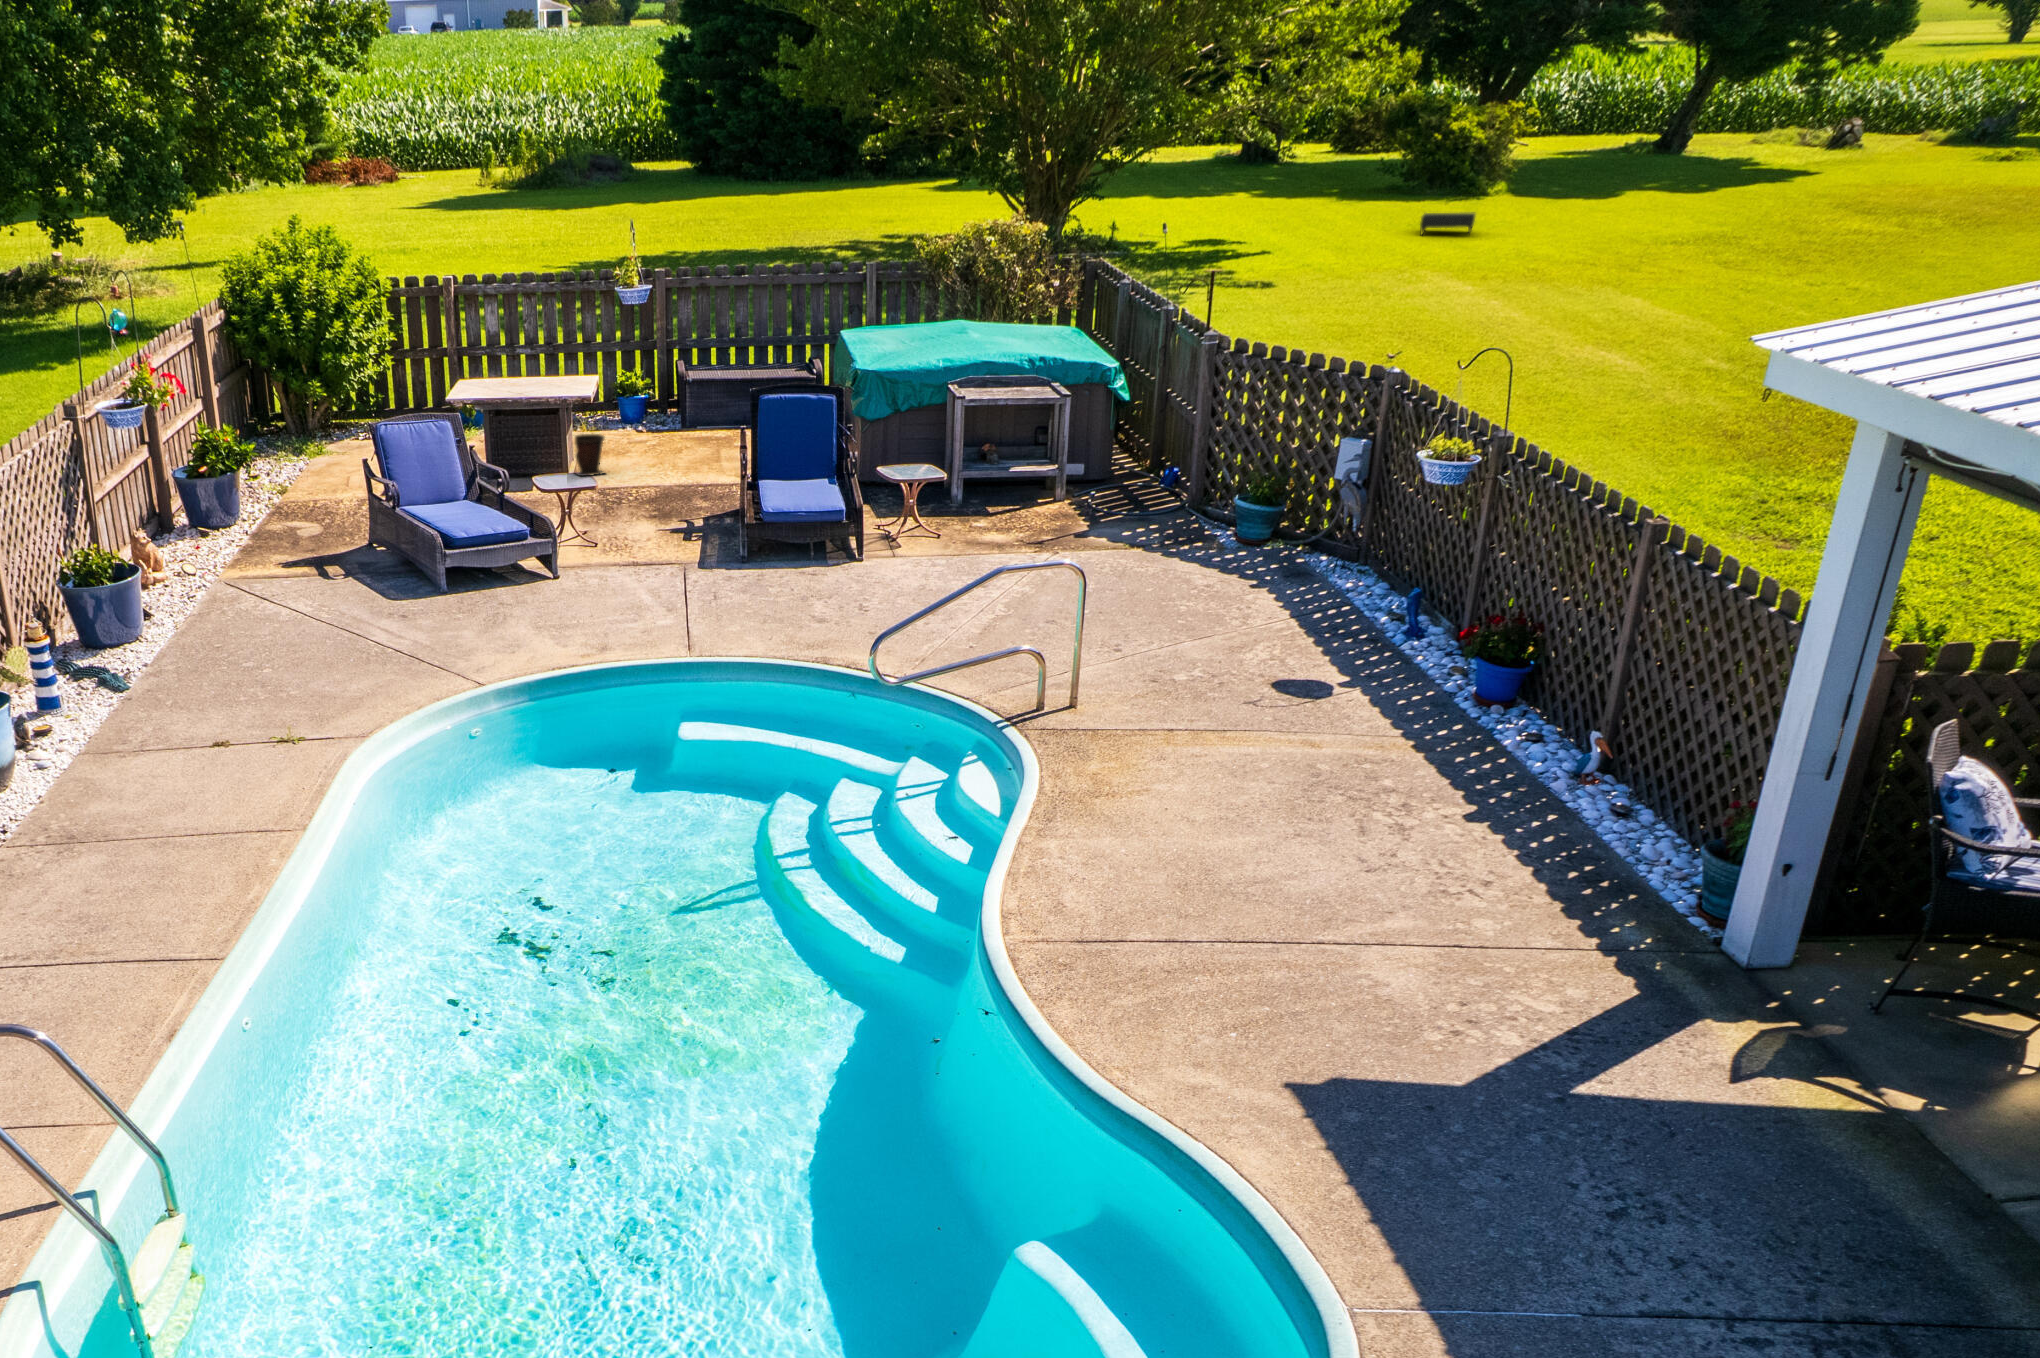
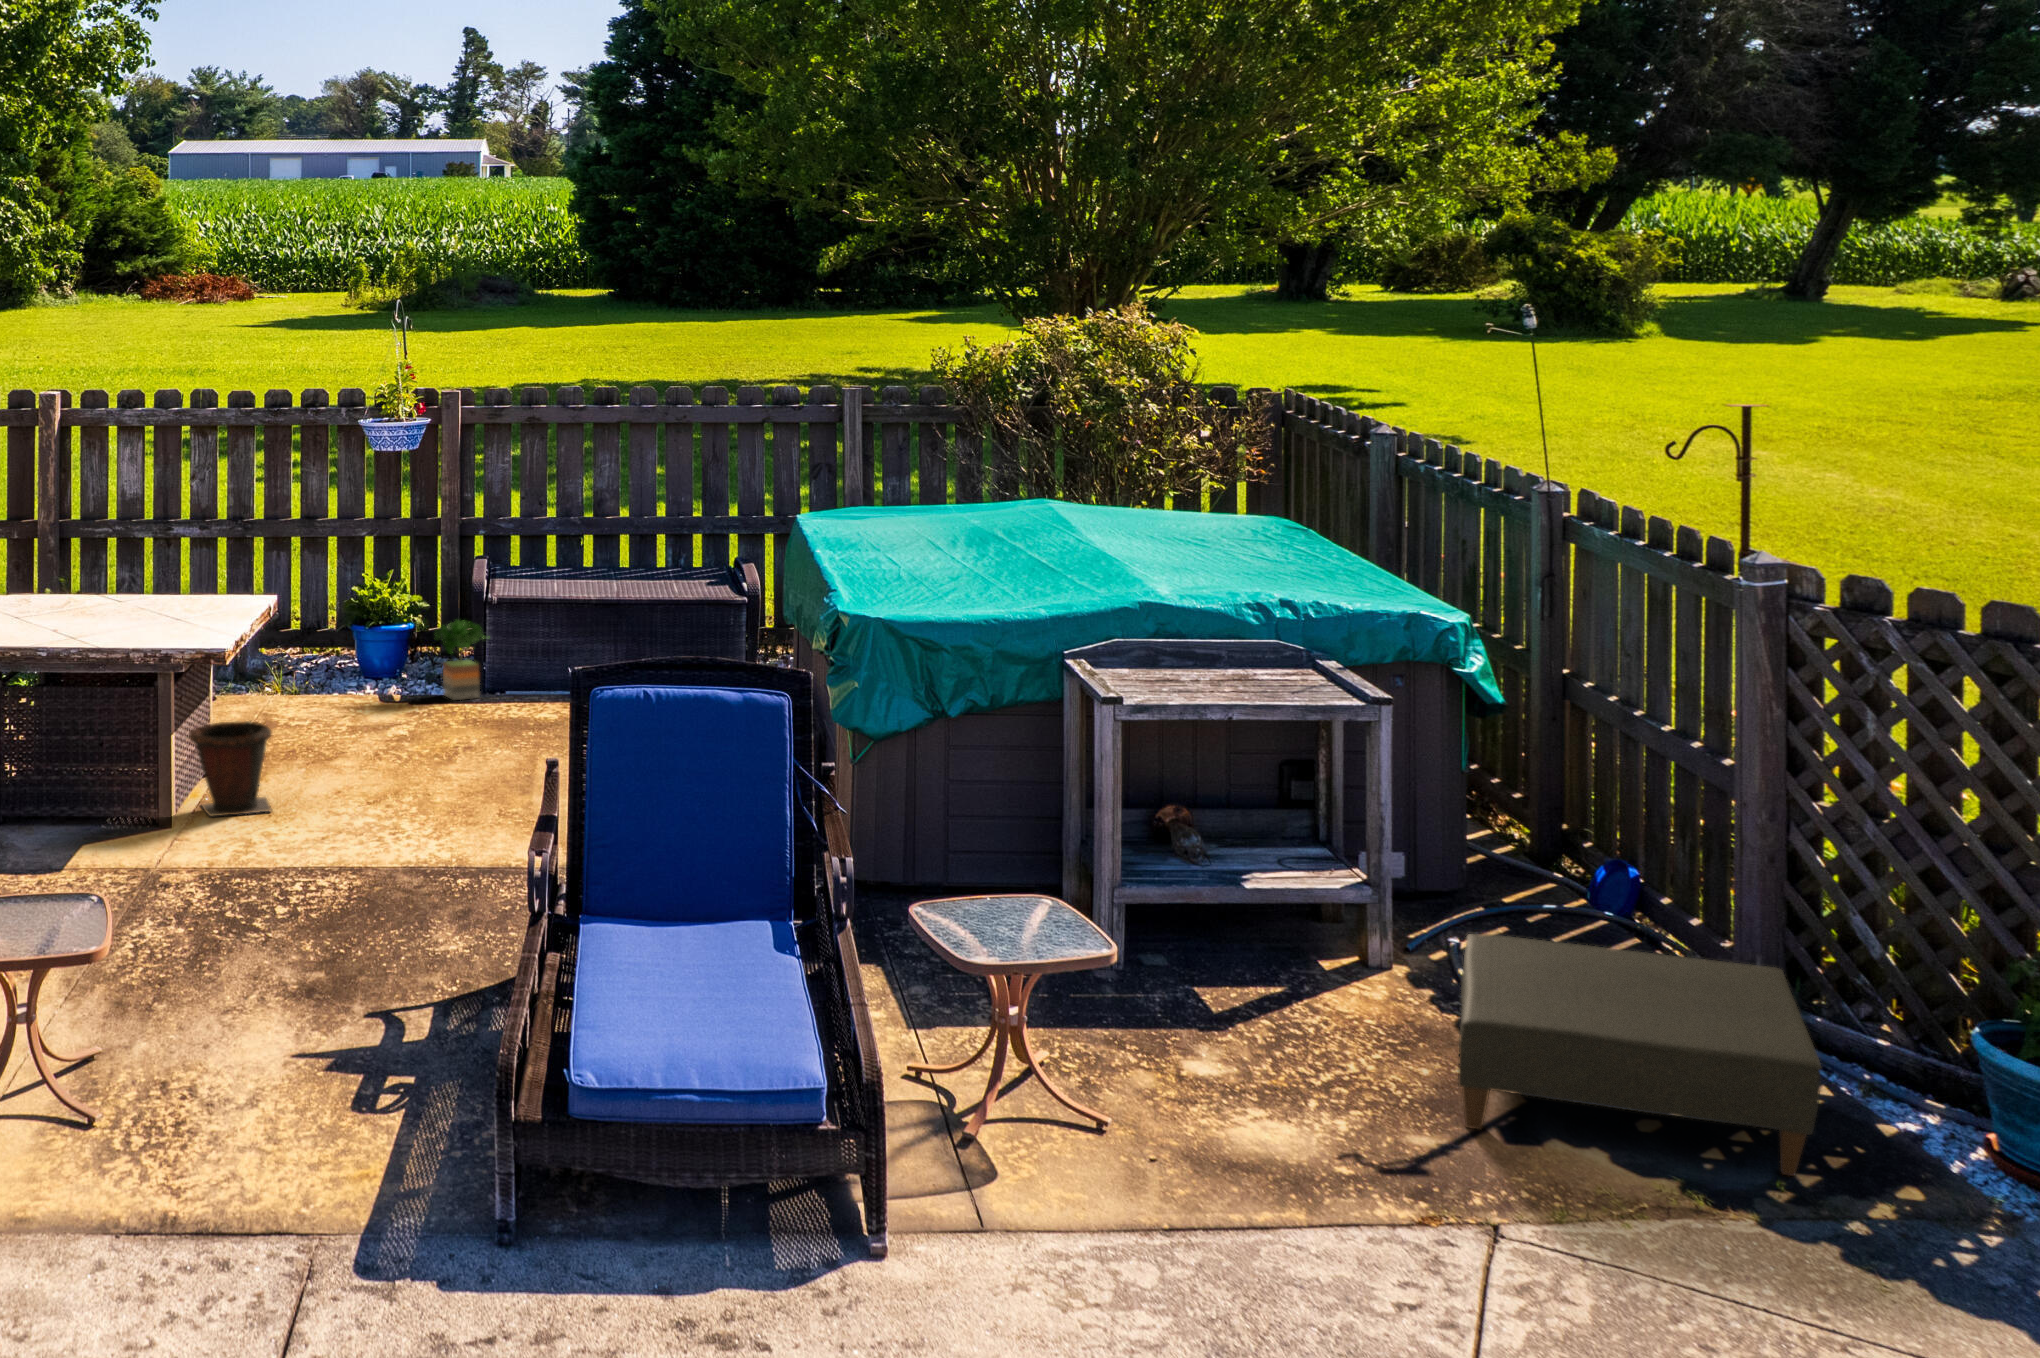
ottoman: present [1420,212,1475,234] -> present [1458,934,1821,1176]
potted tree: none [659,392,688,434] -> present [435,620,489,700]

